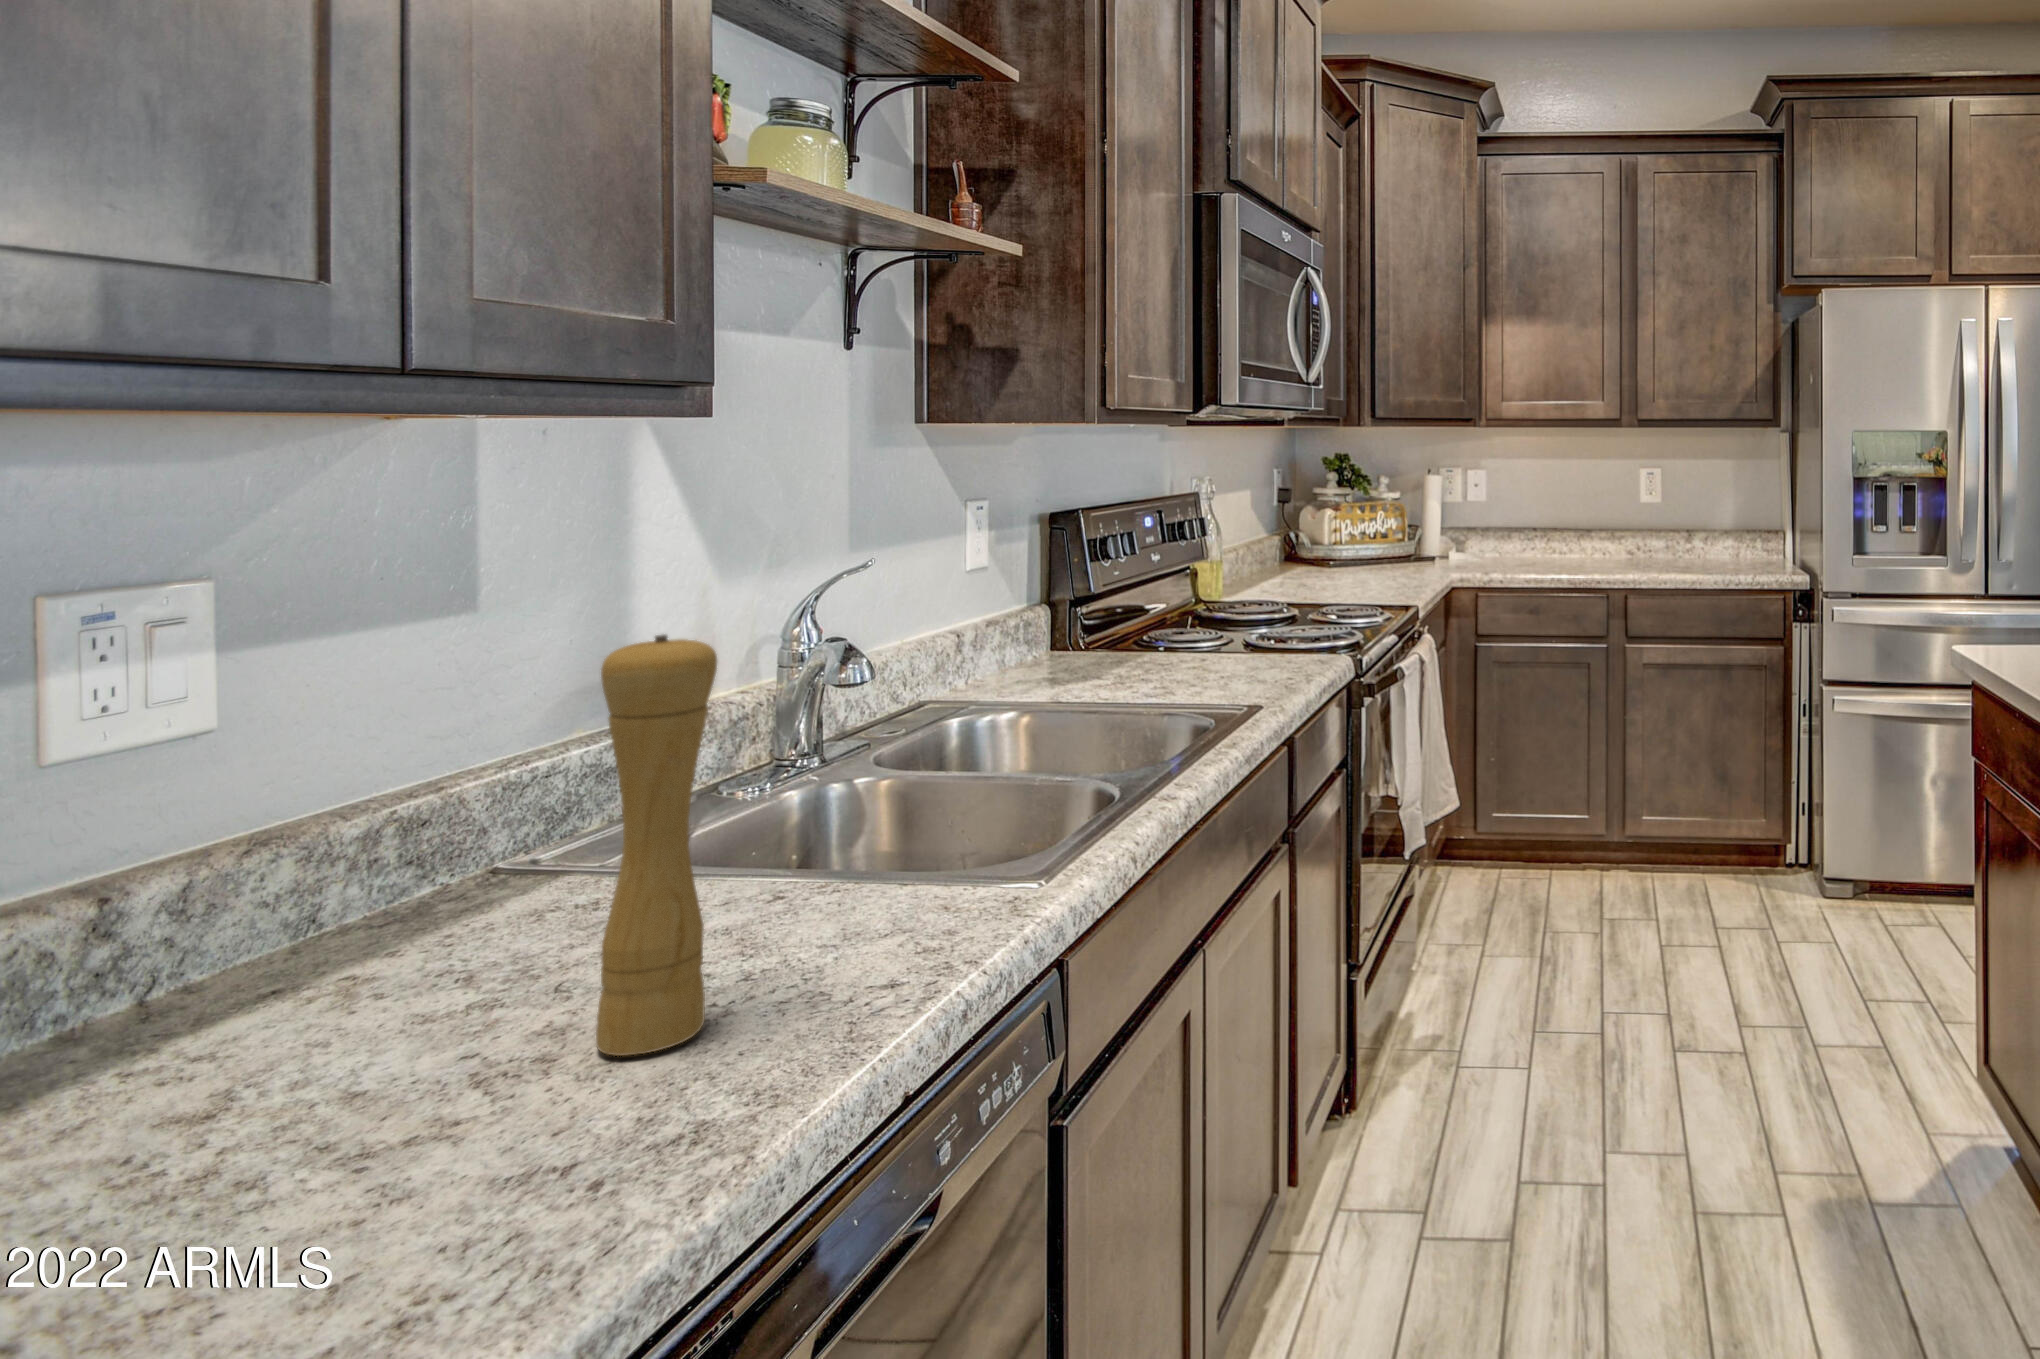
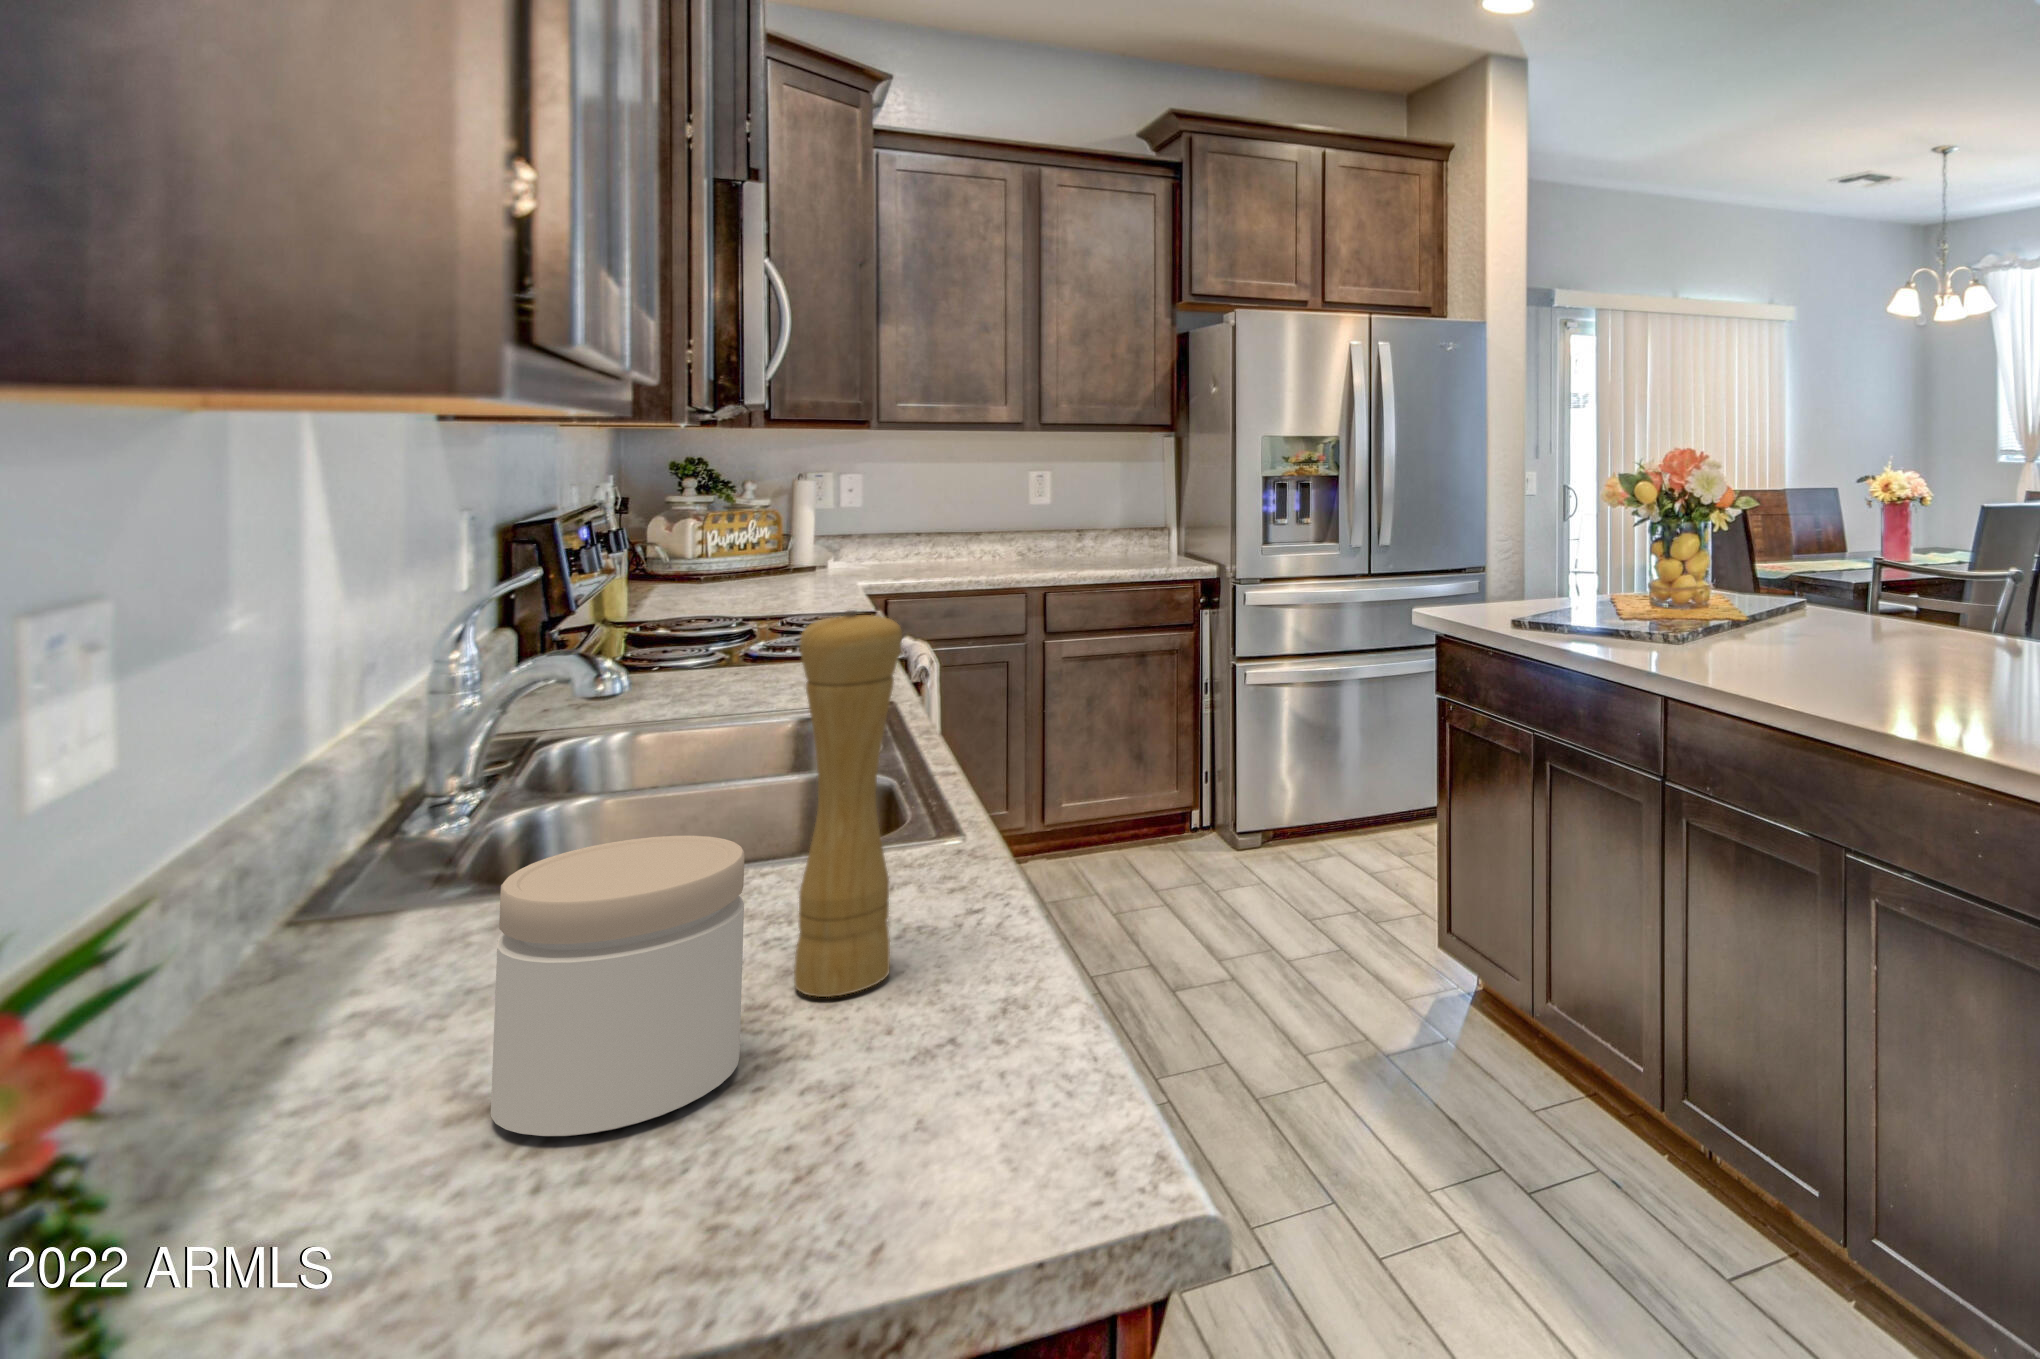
jar: none [169,853,456,1164] -> present [491,836,745,1136]

